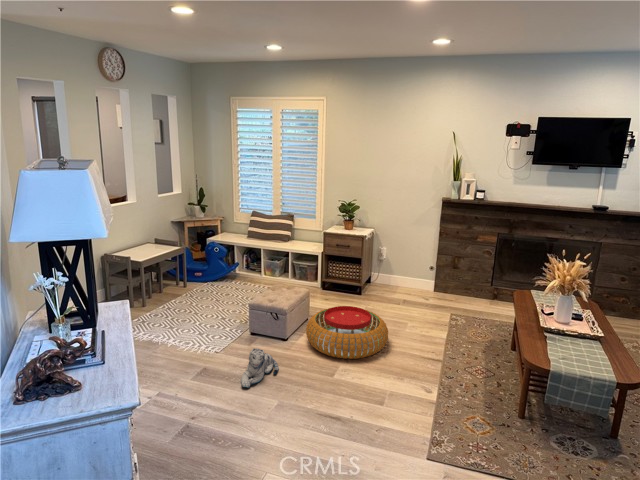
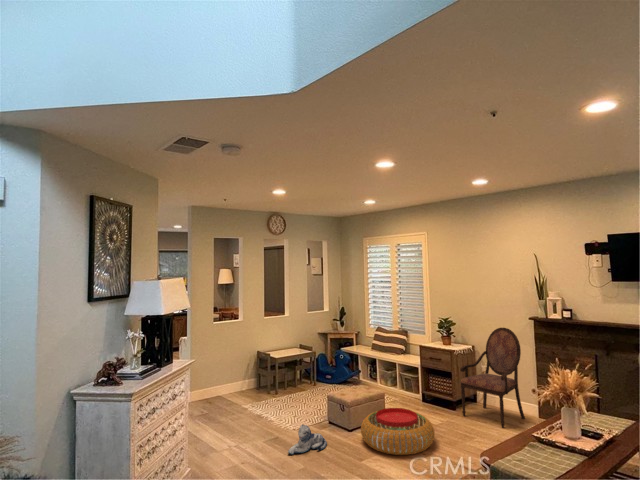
armchair: none [376,209,429,308] -> present [460,328,525,428]

